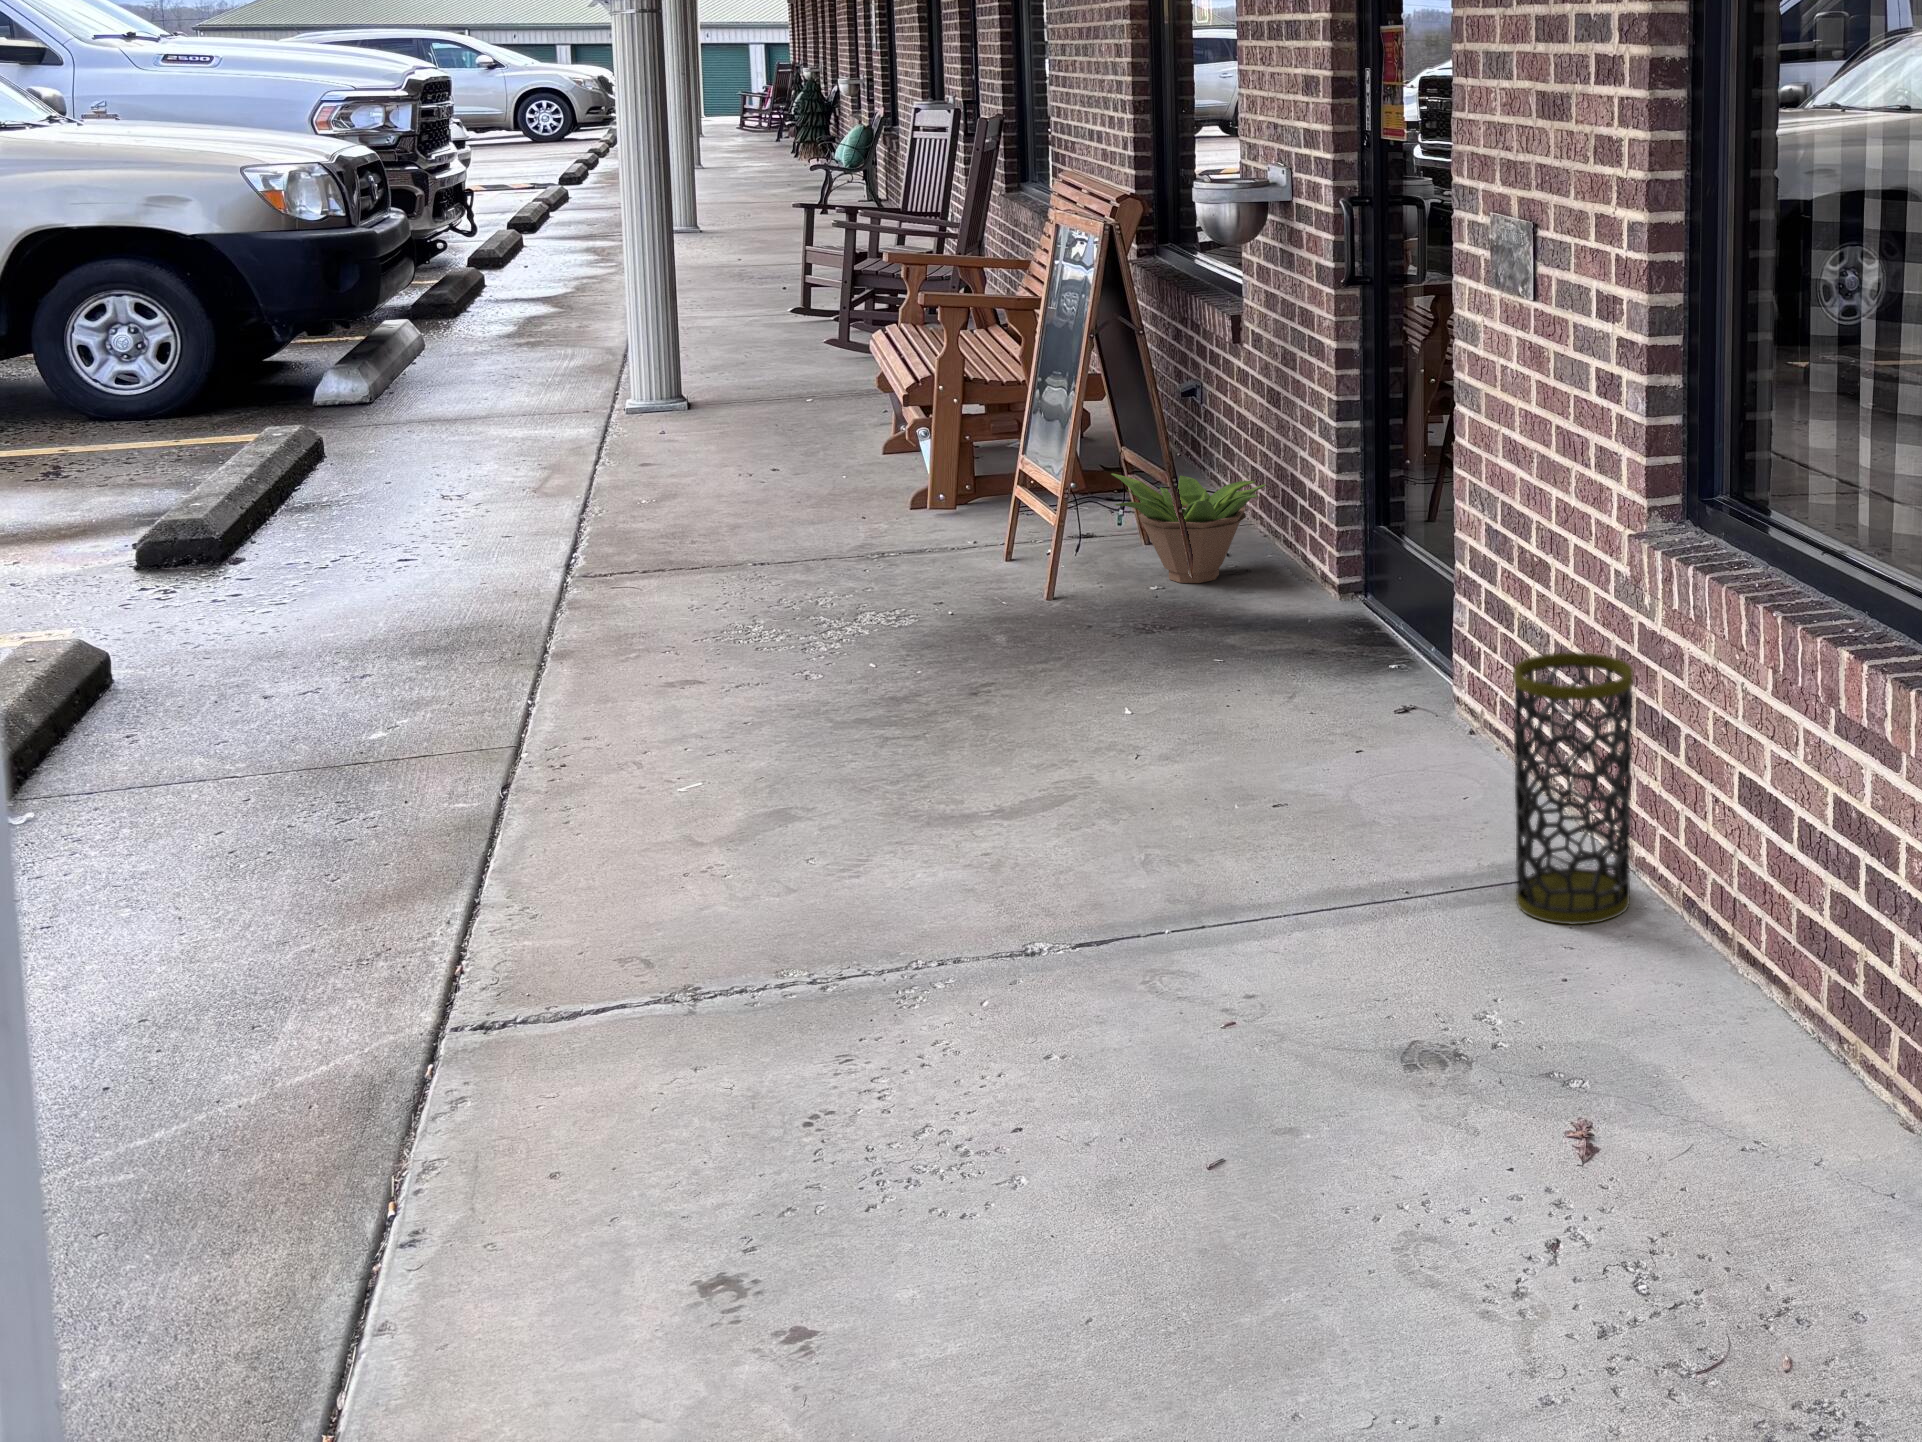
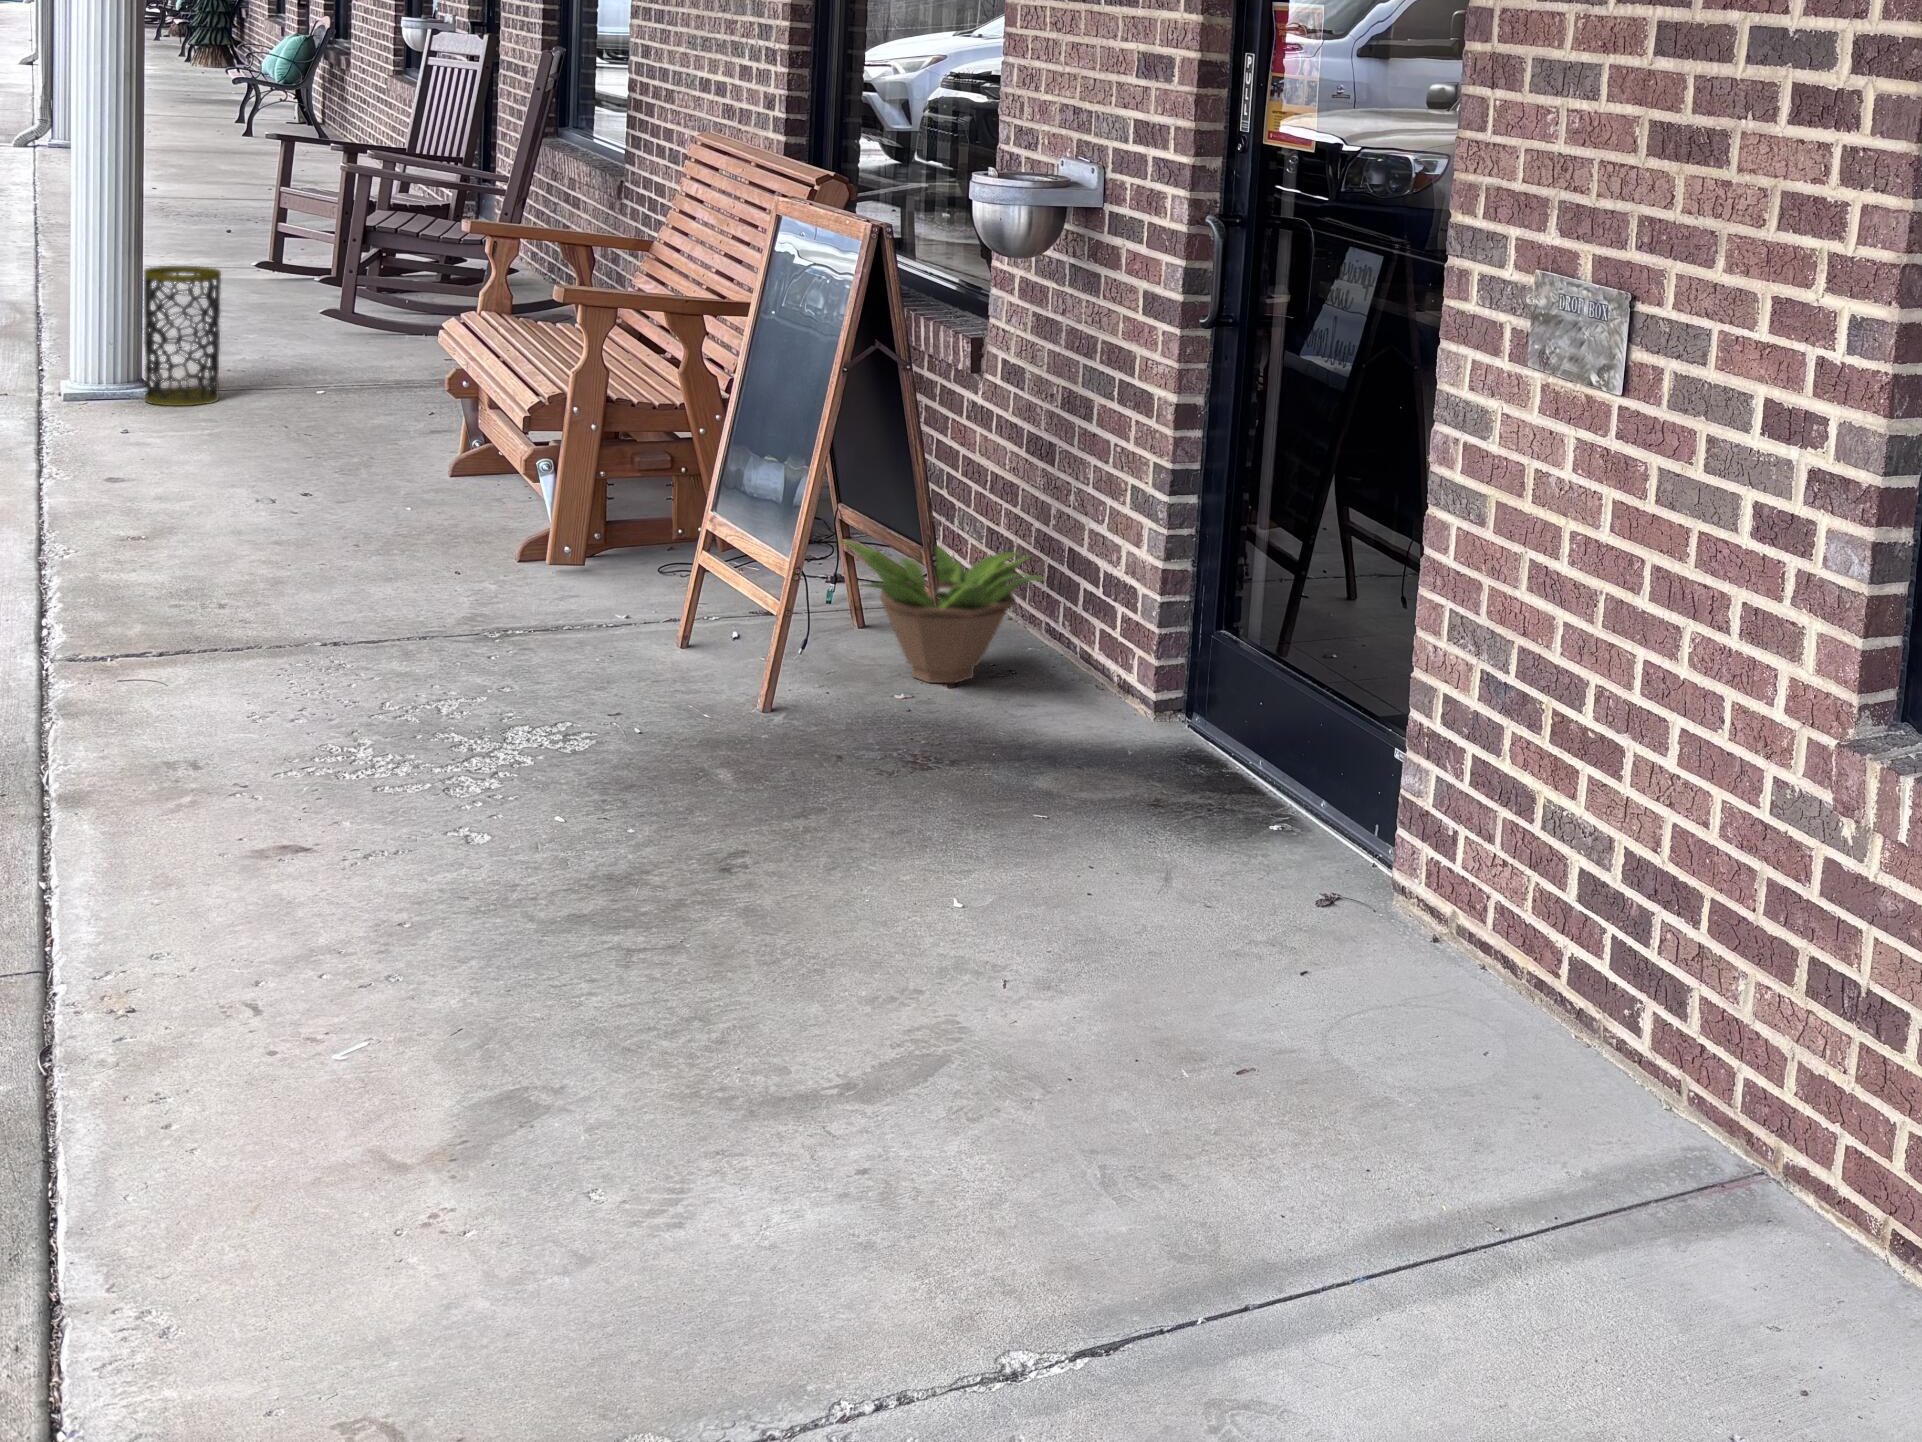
trash can: present [1513,653,1633,924] -> present [144,266,221,406]

